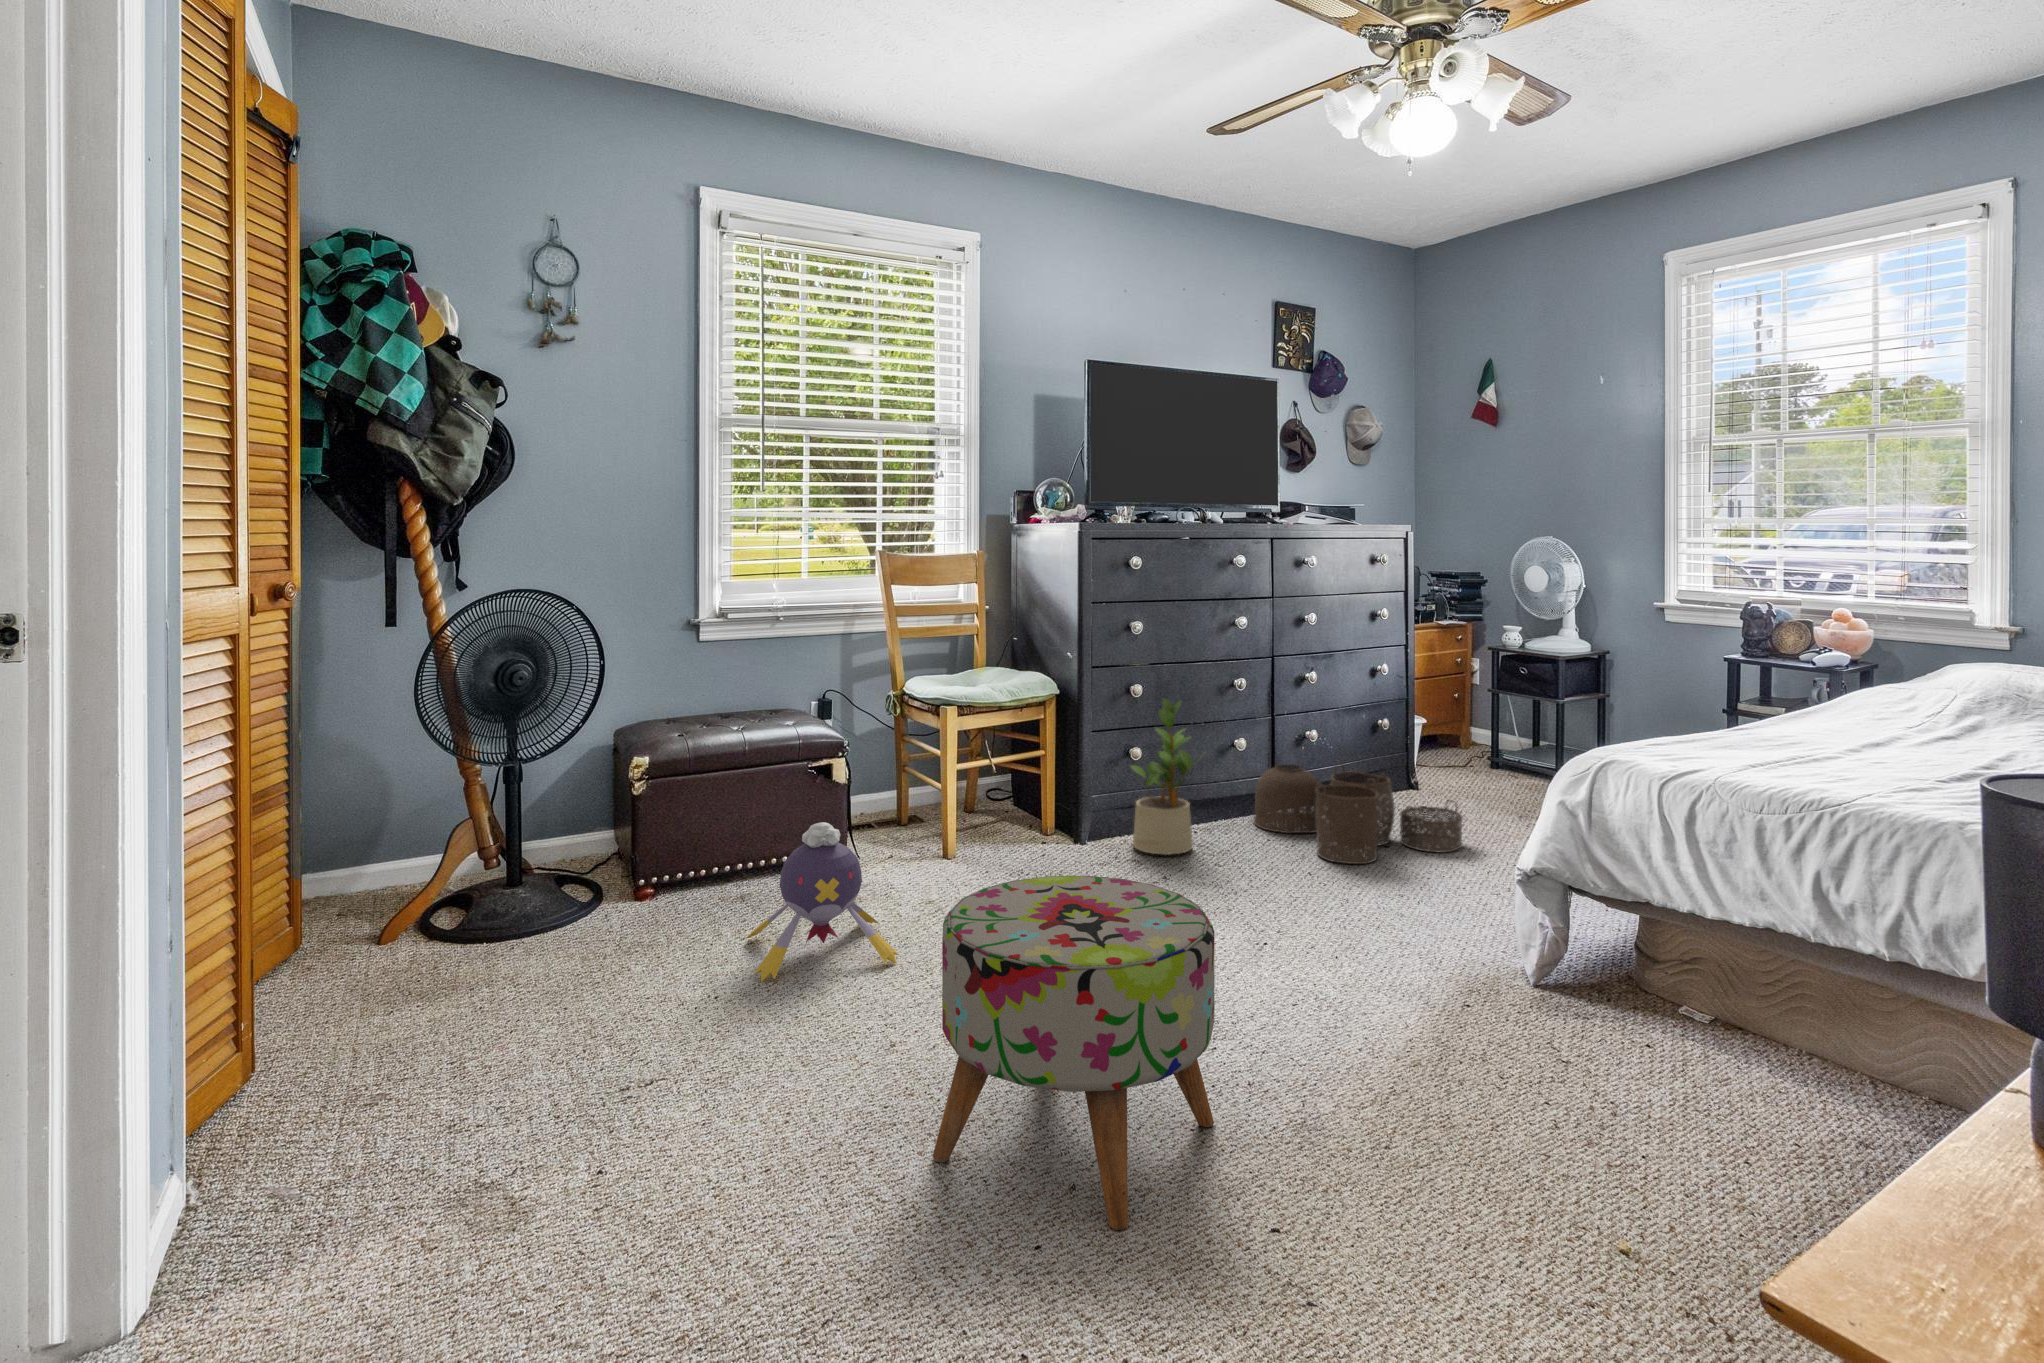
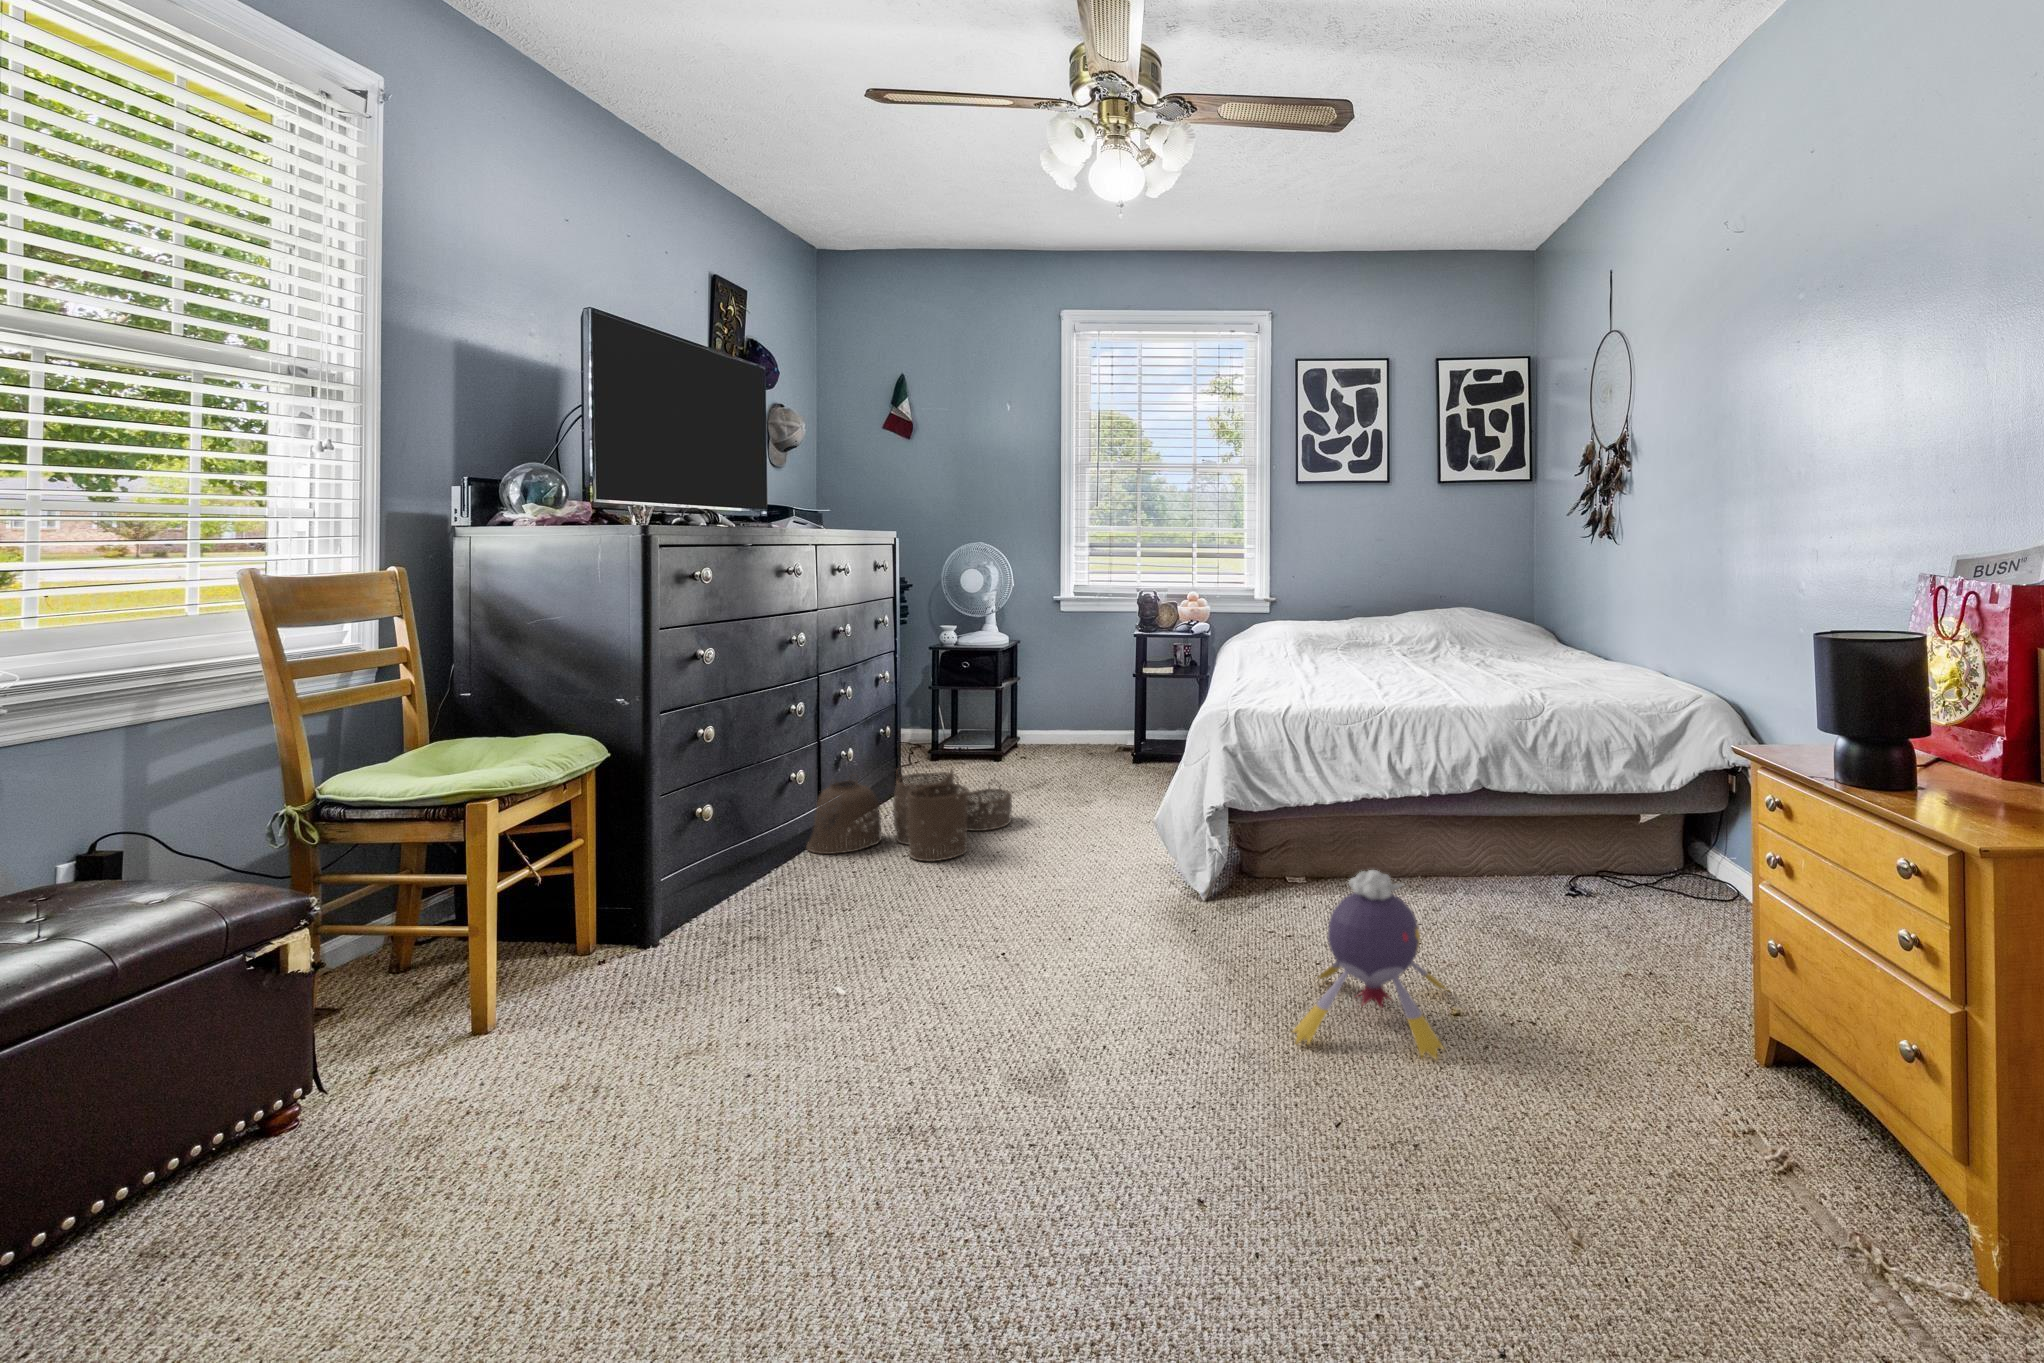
potted plant: present [1131,698,1193,855] -> none [715,733,809,913]
plush toy: present [746,822,899,982] -> present [1293,870,1447,1059]
ottoman: present [933,875,1215,1230] -> none [989,889,1273,1264]

